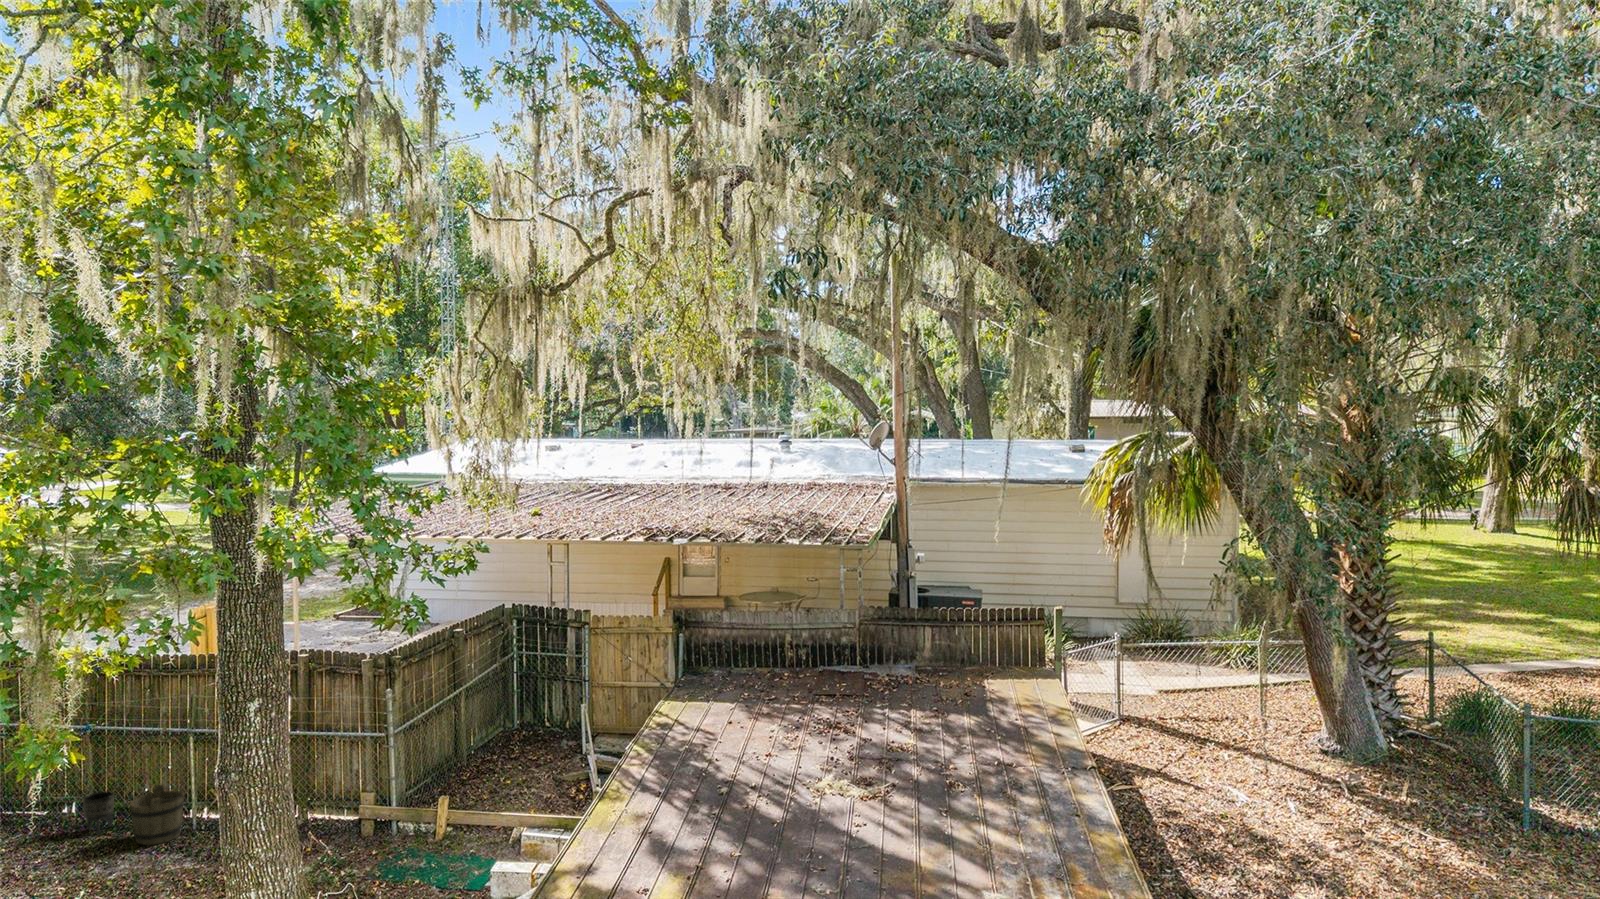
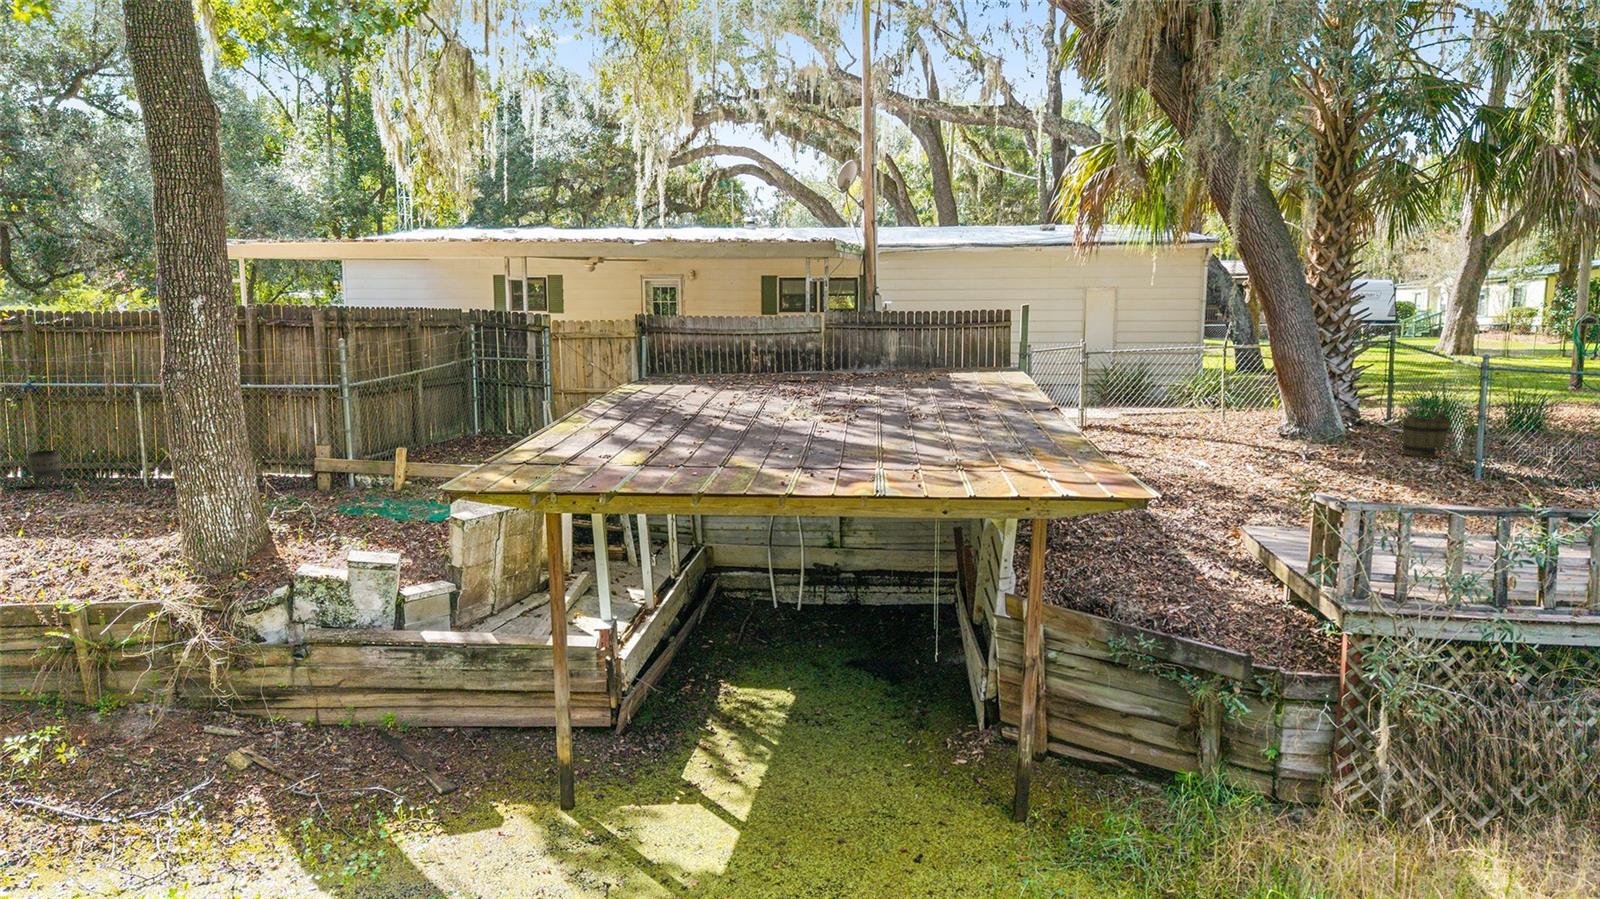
bucket: present [130,784,184,845] -> present [1402,413,1450,457]

